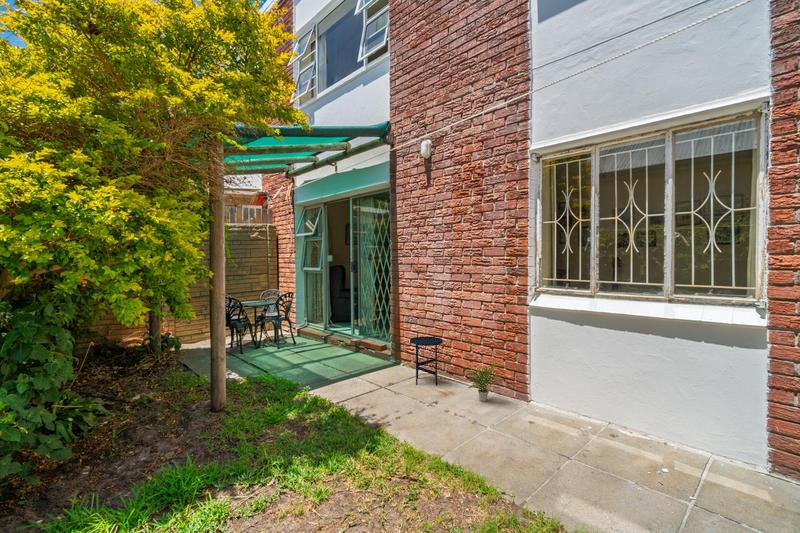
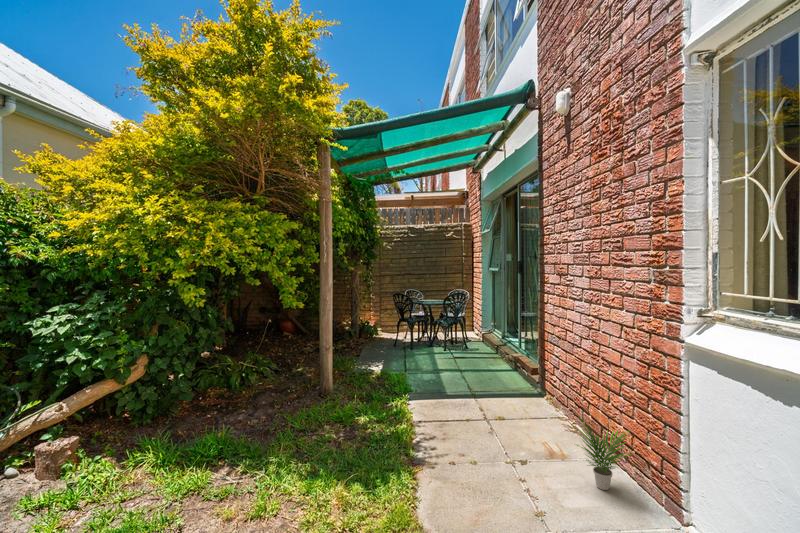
side table: present [410,337,443,385] -> none [526,365,575,440]

